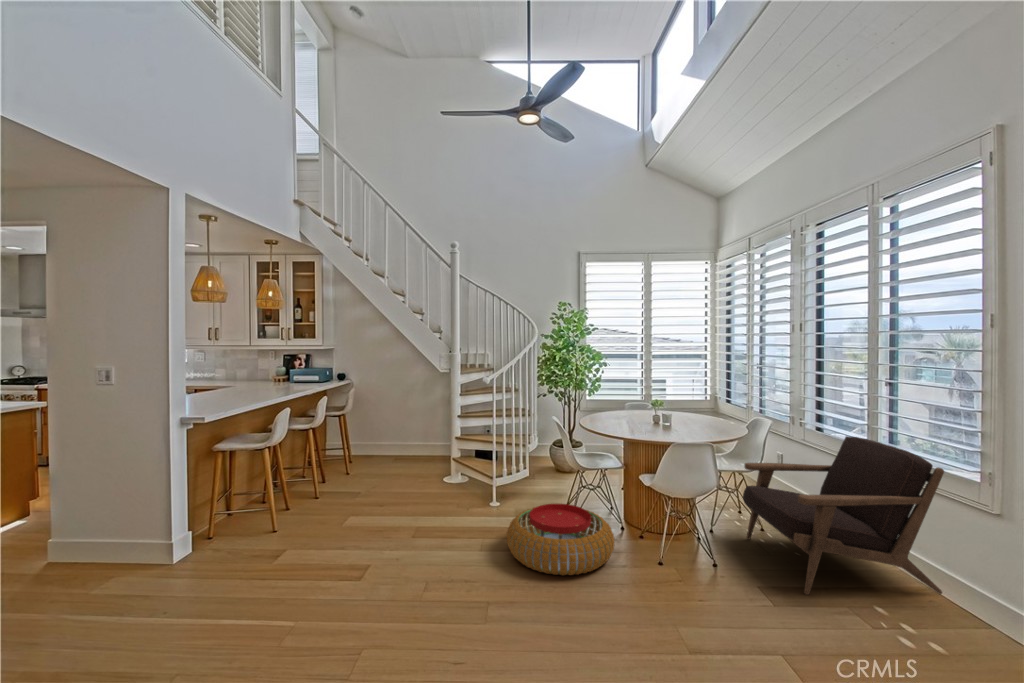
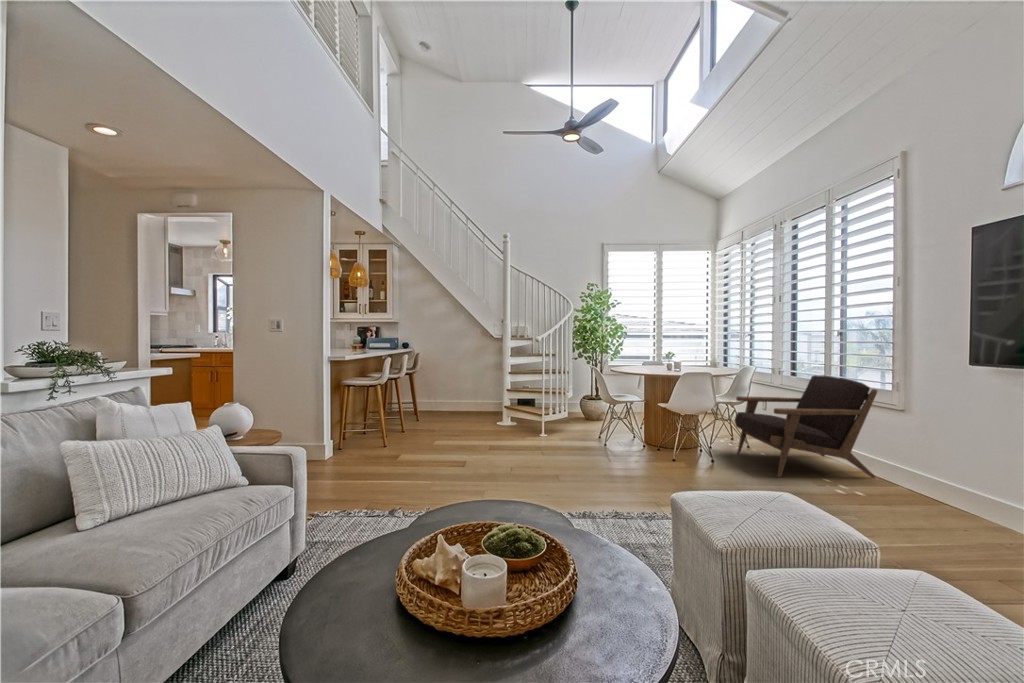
pouf: present [507,504,614,575] -> none [560,426,640,468]

